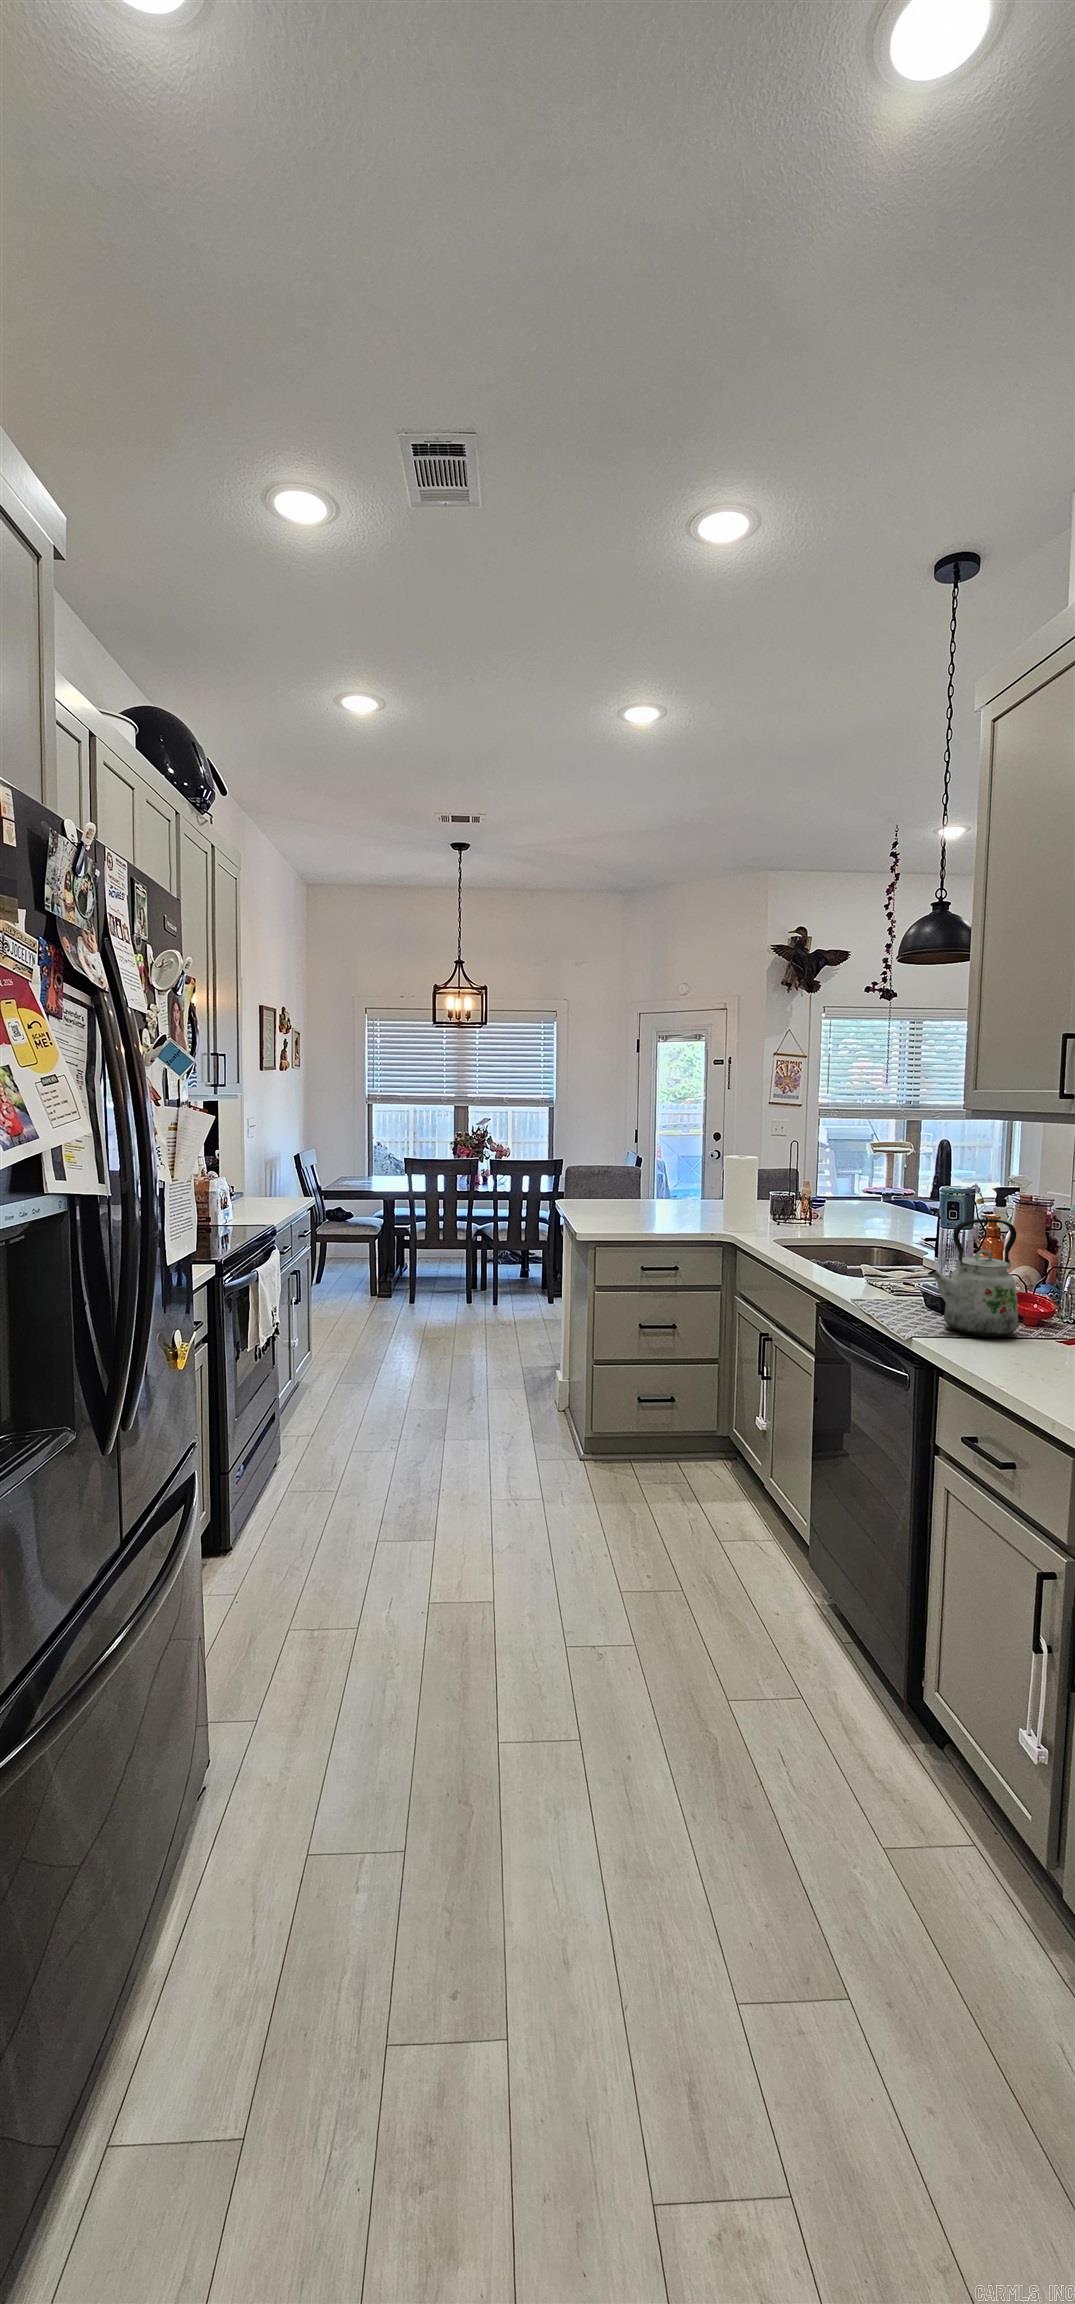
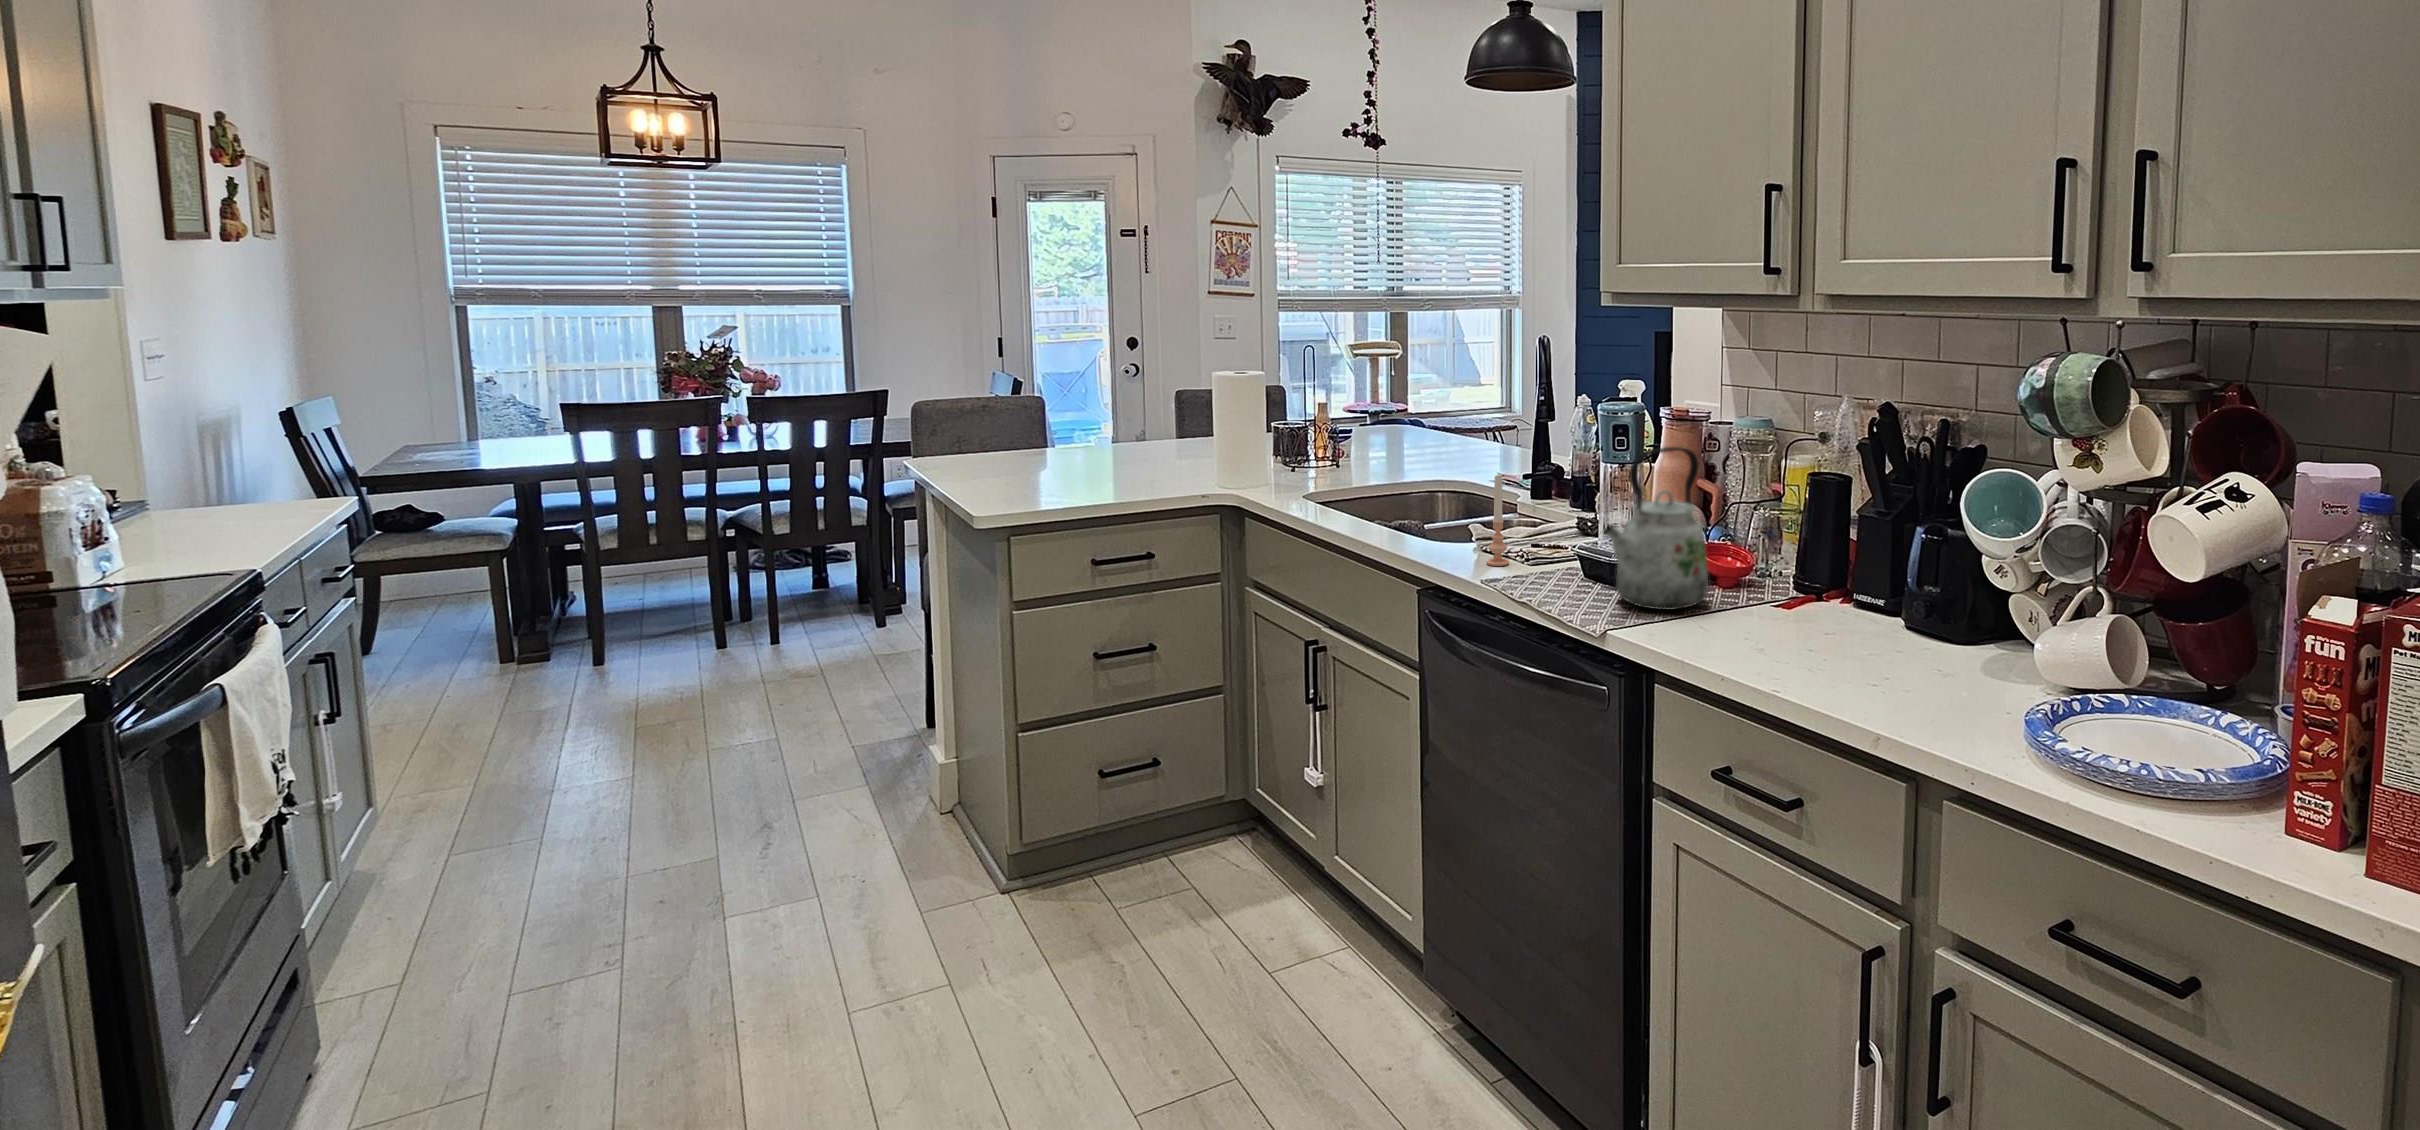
candle: none [868,1230,884,1294] -> present [1486,474,1509,566]

